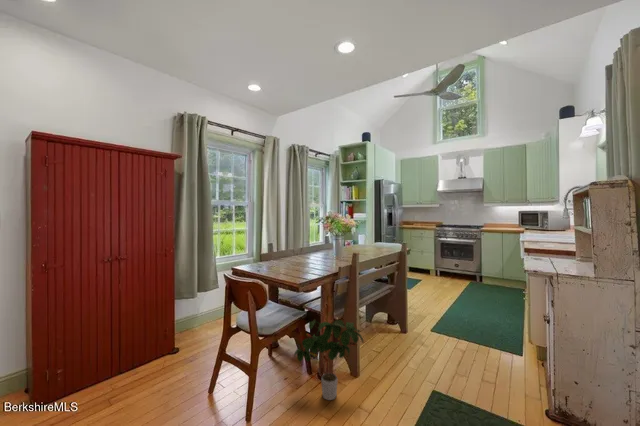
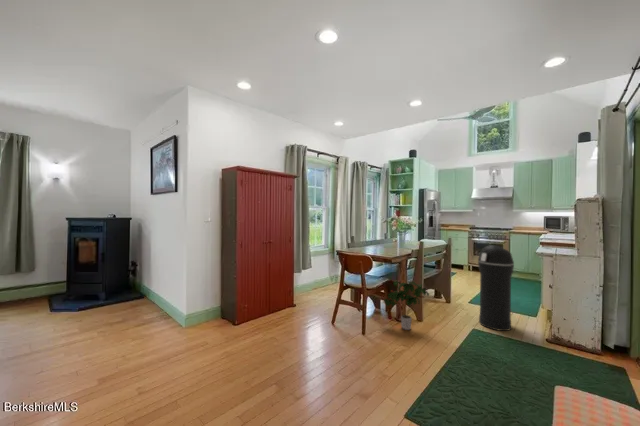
trash can: none [440,256,491,389] -> present [478,245,514,331]

